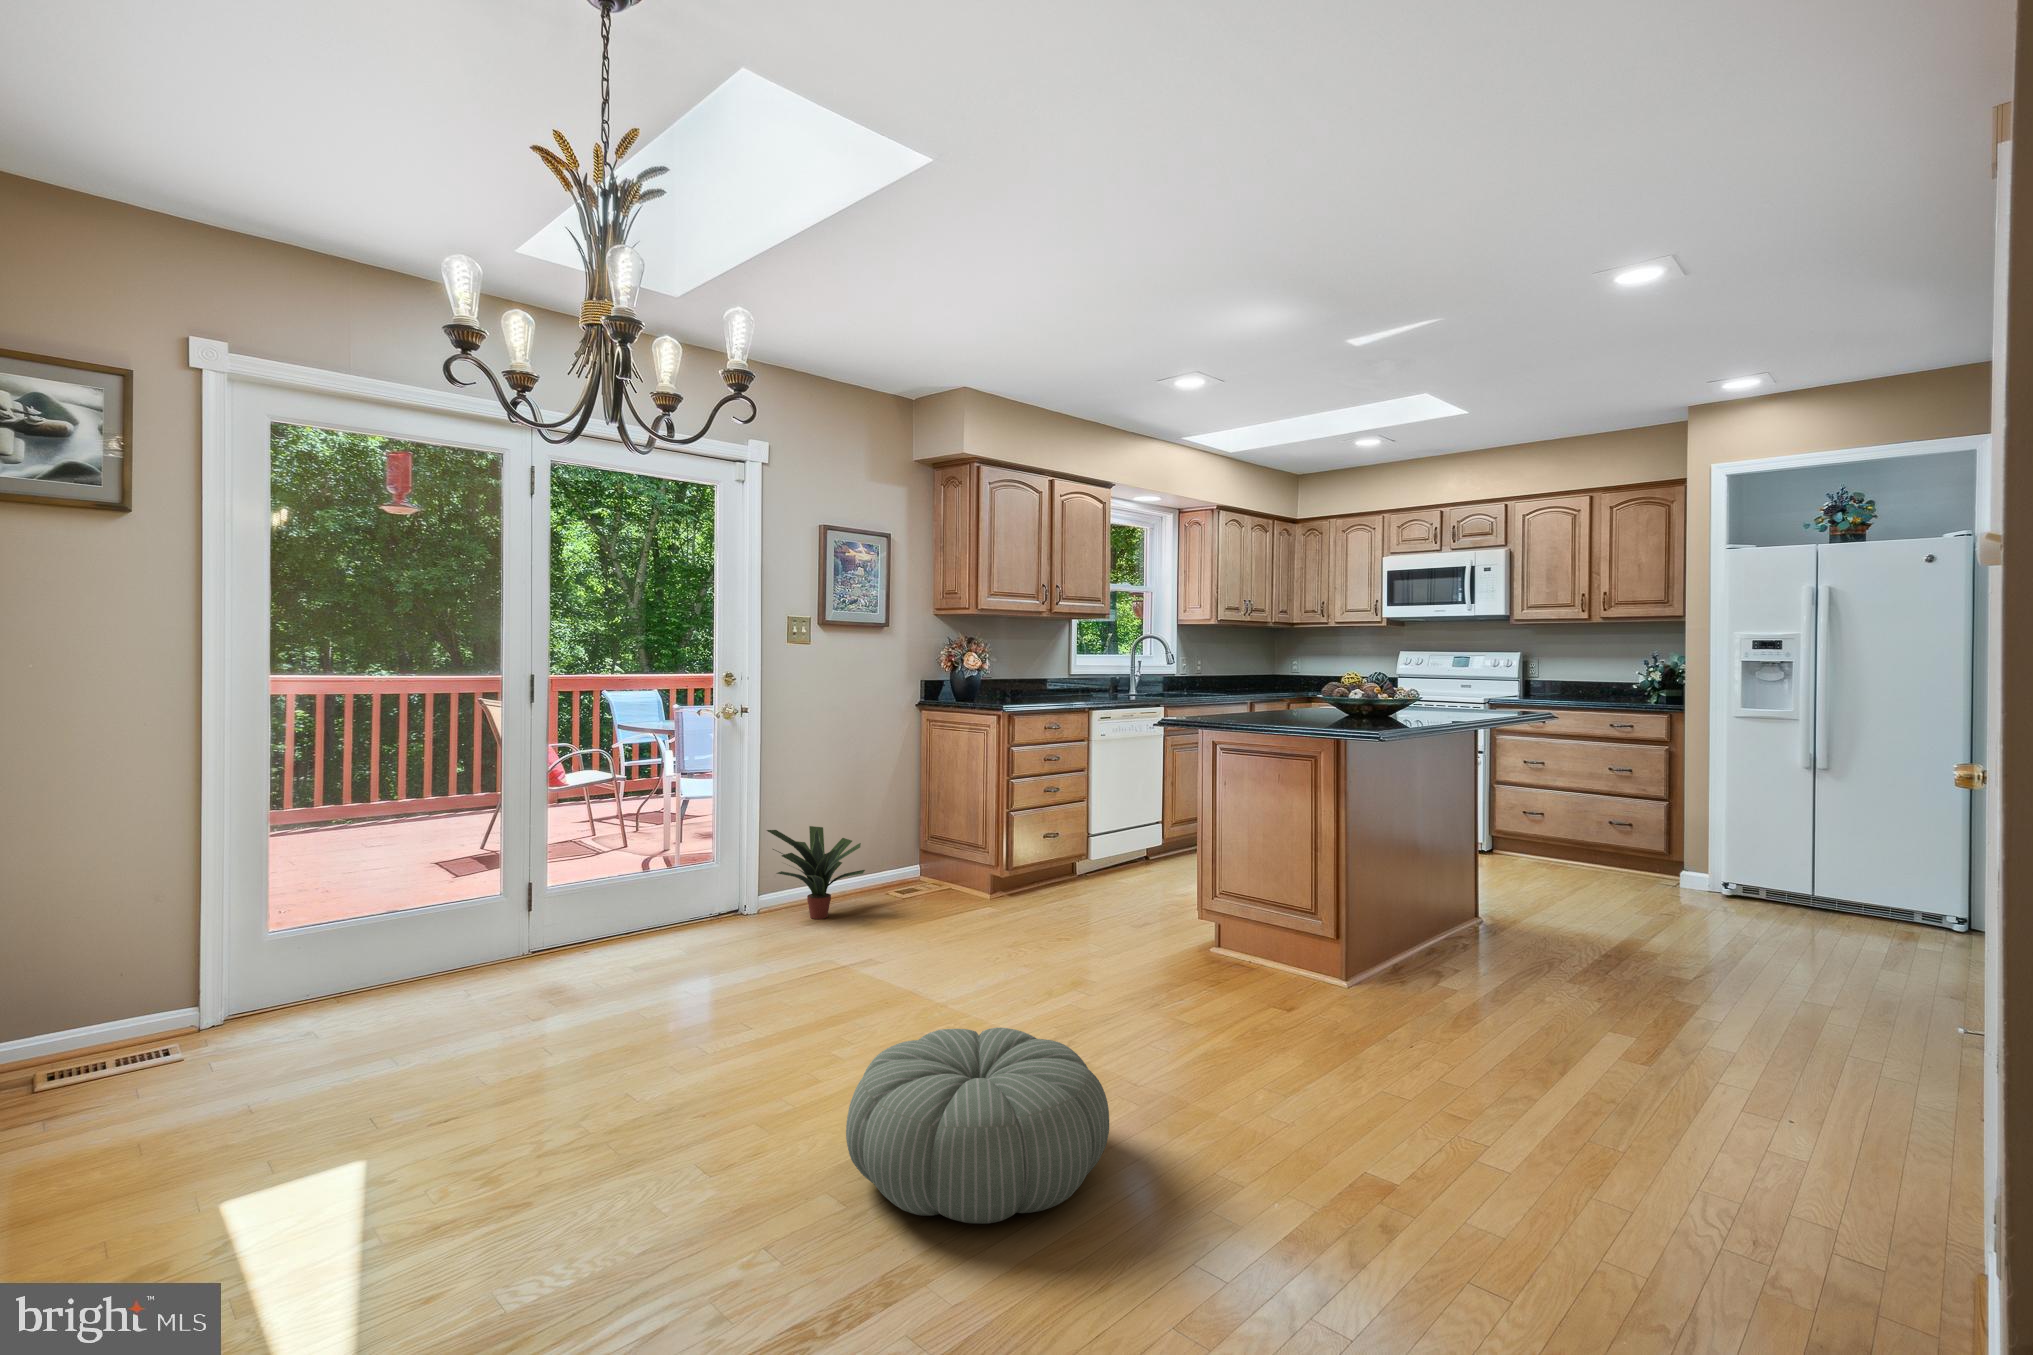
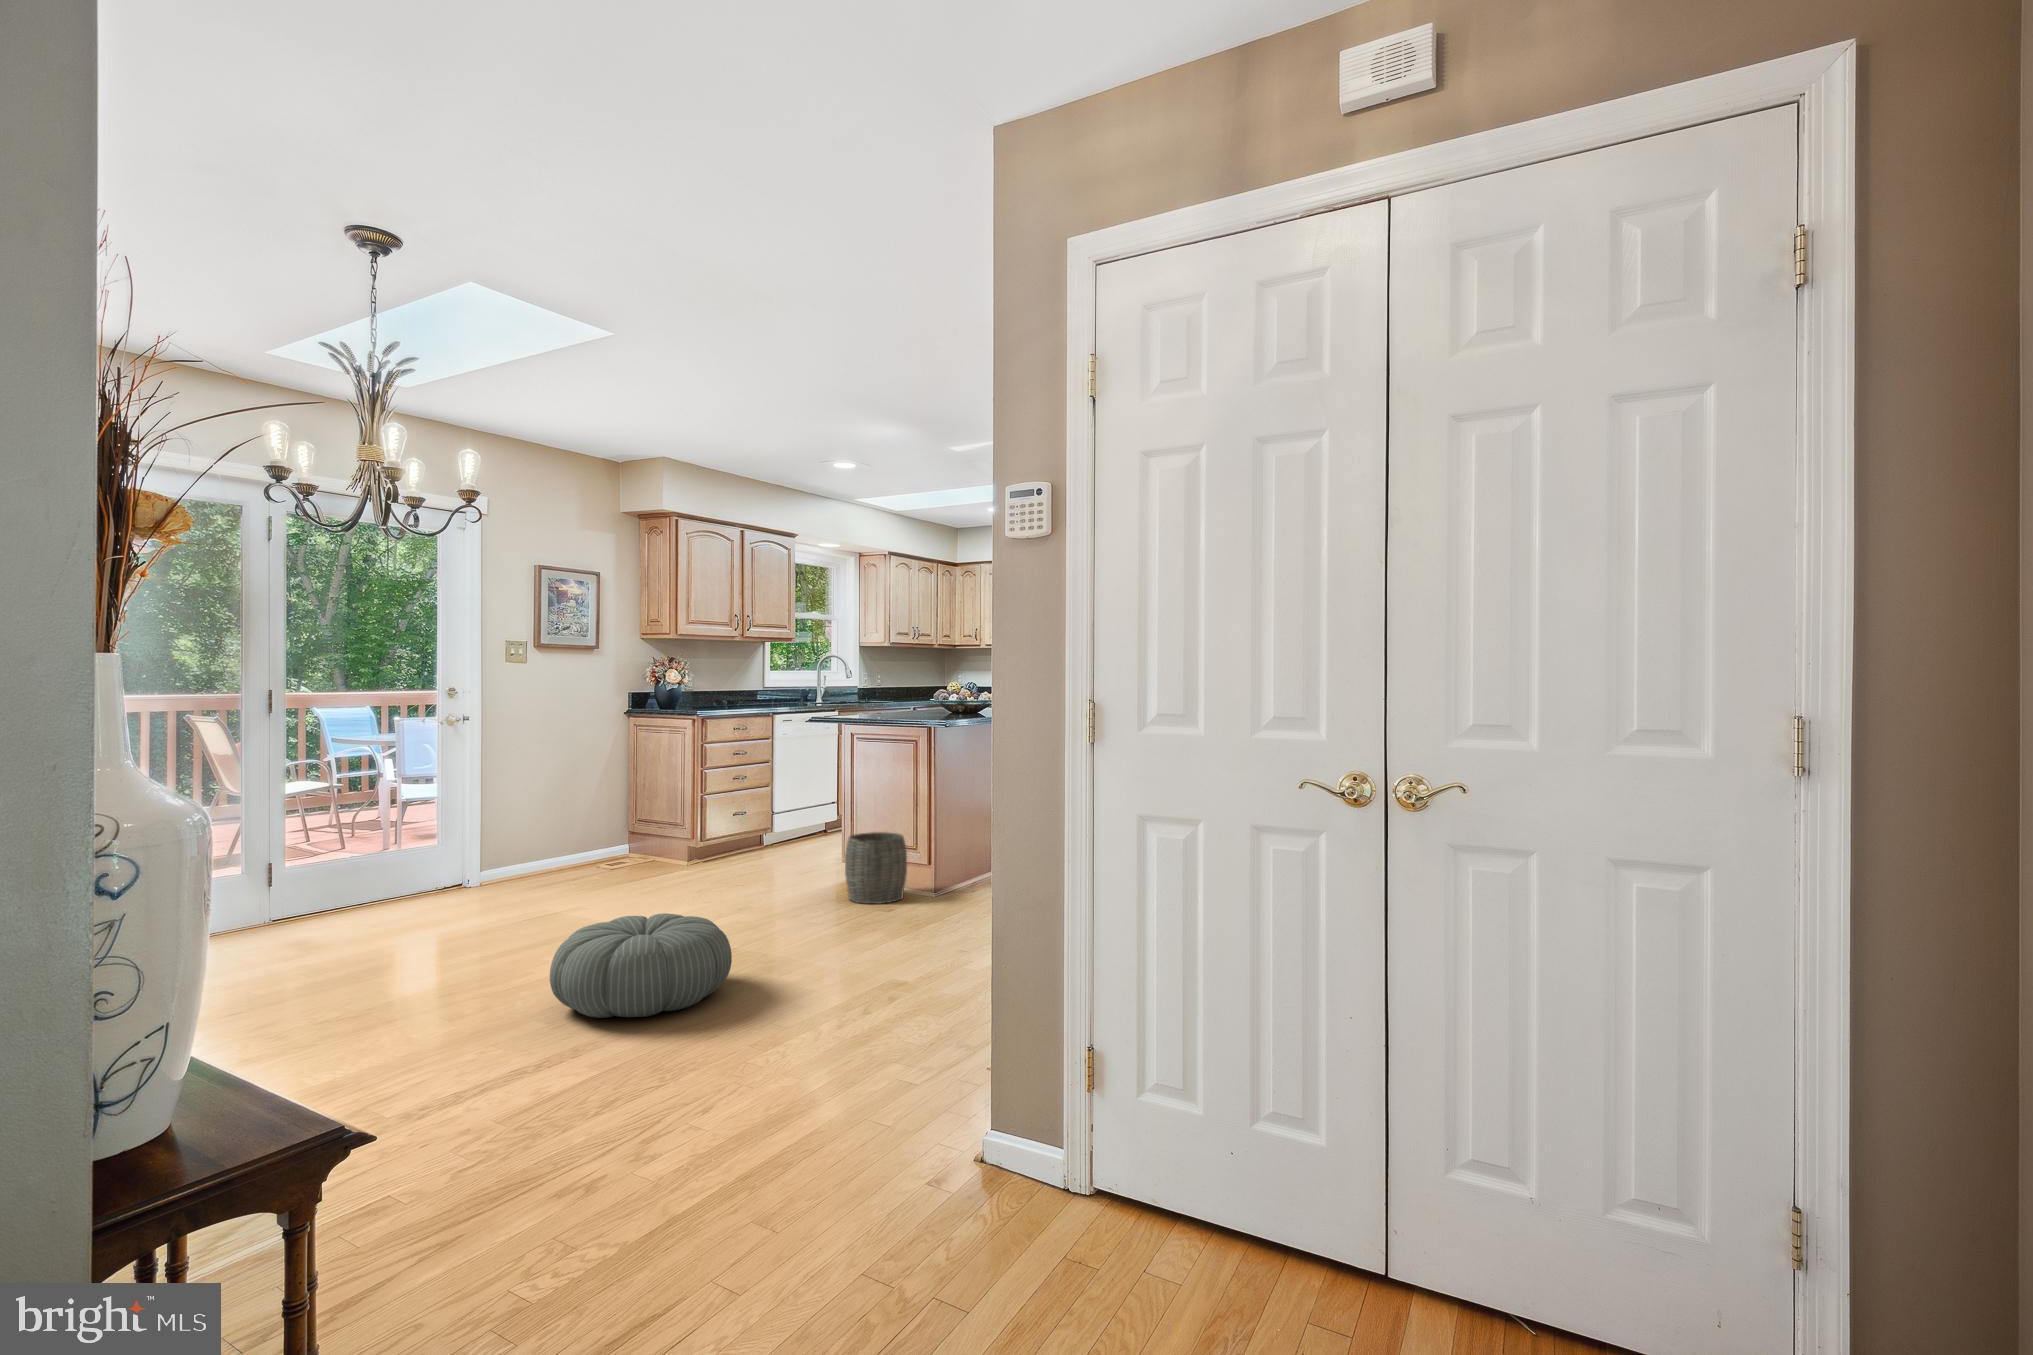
potted plant: present [767,826,865,919] -> none [488,812,577,885]
woven basket: none [1216,886,1305,994] -> present [845,832,907,904]

